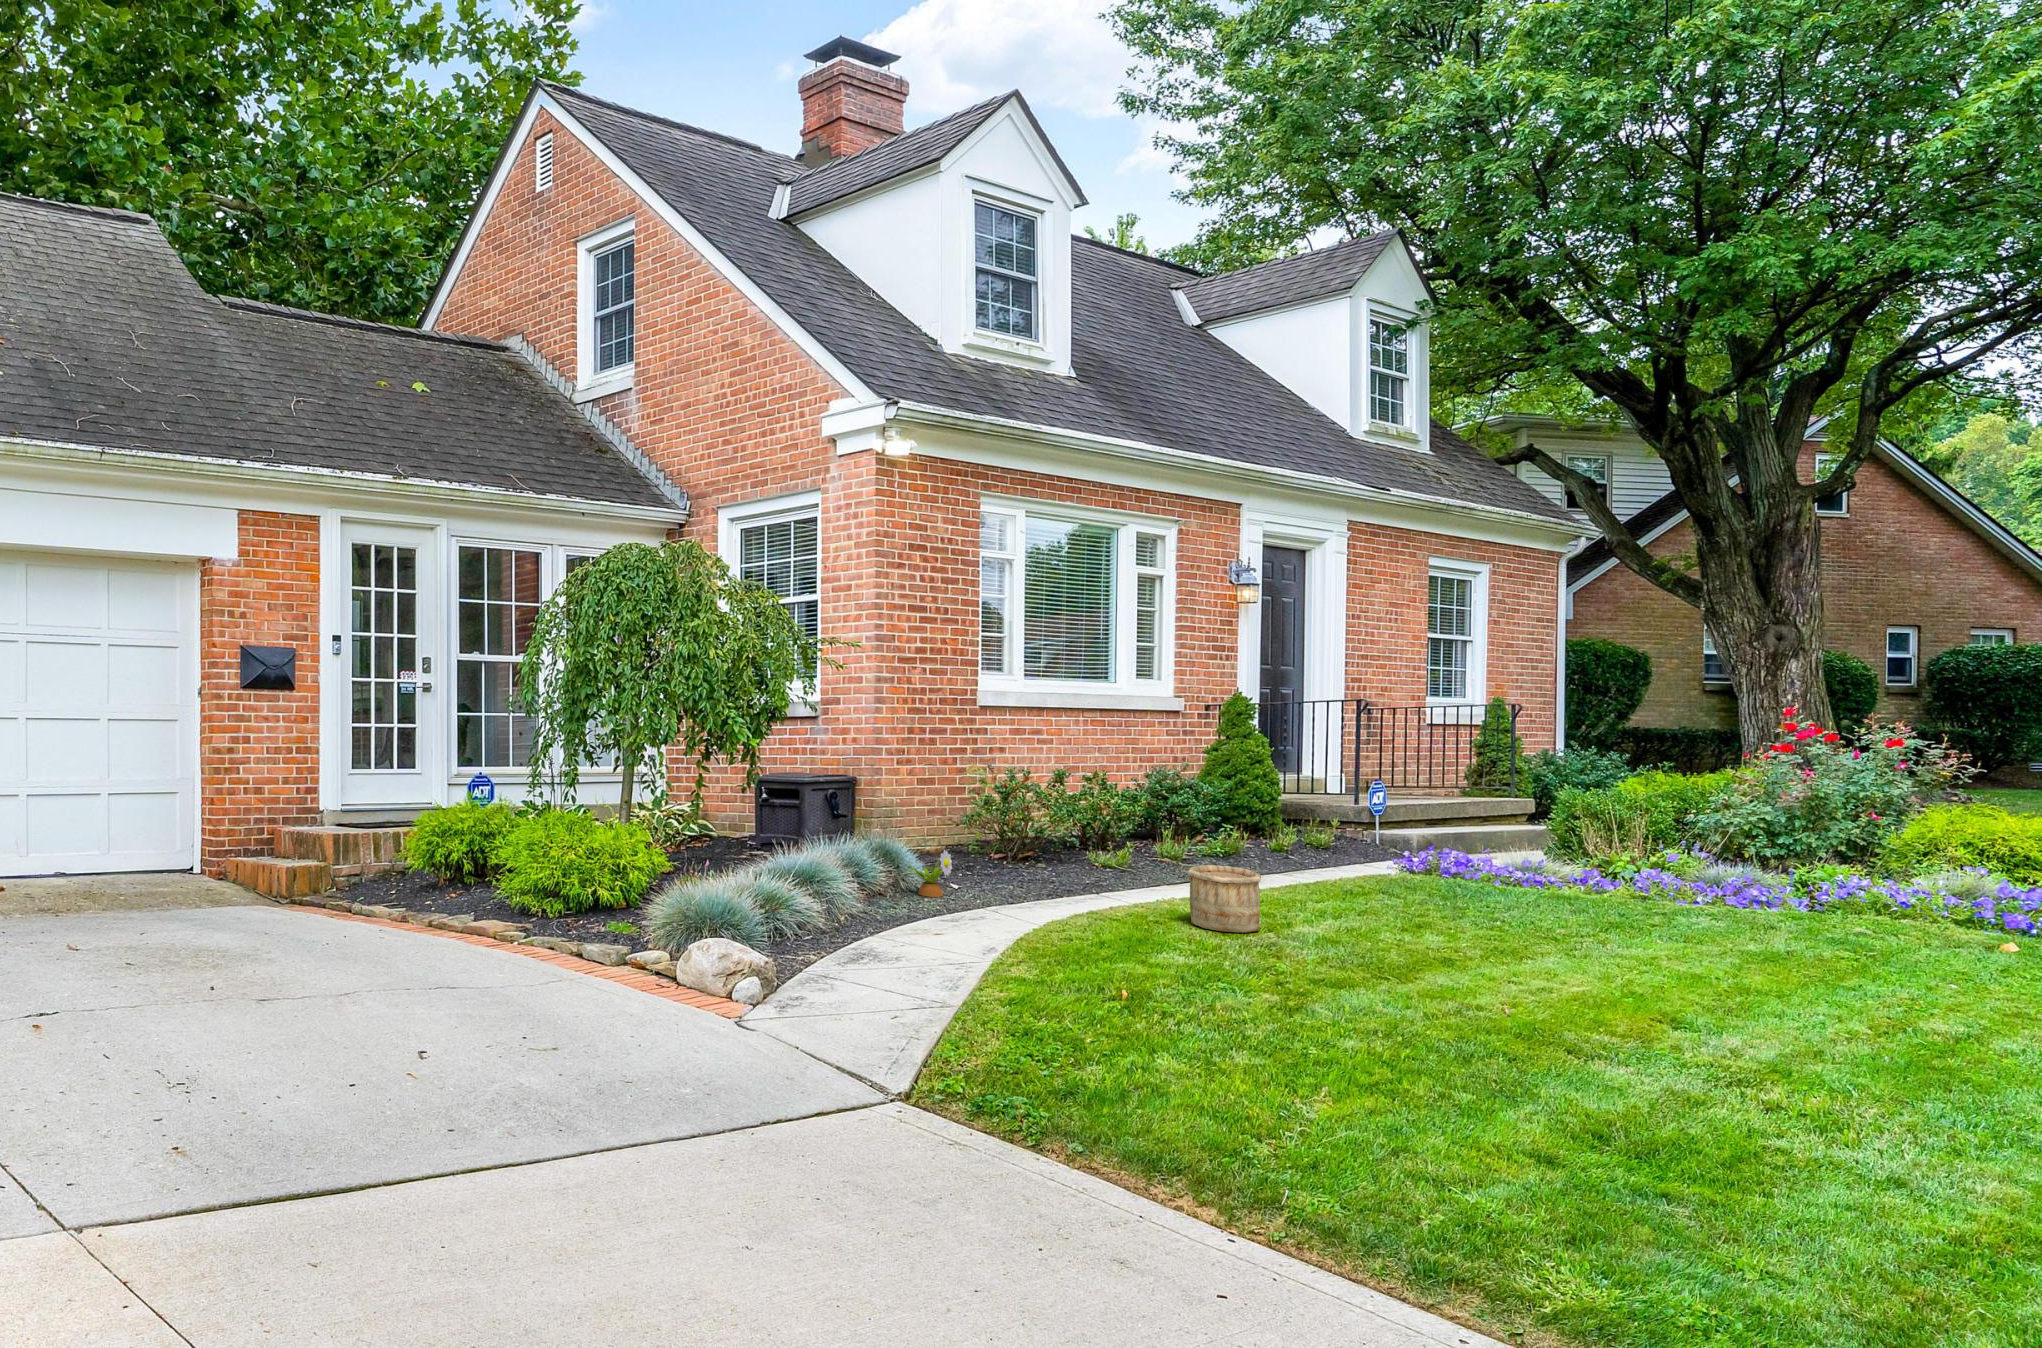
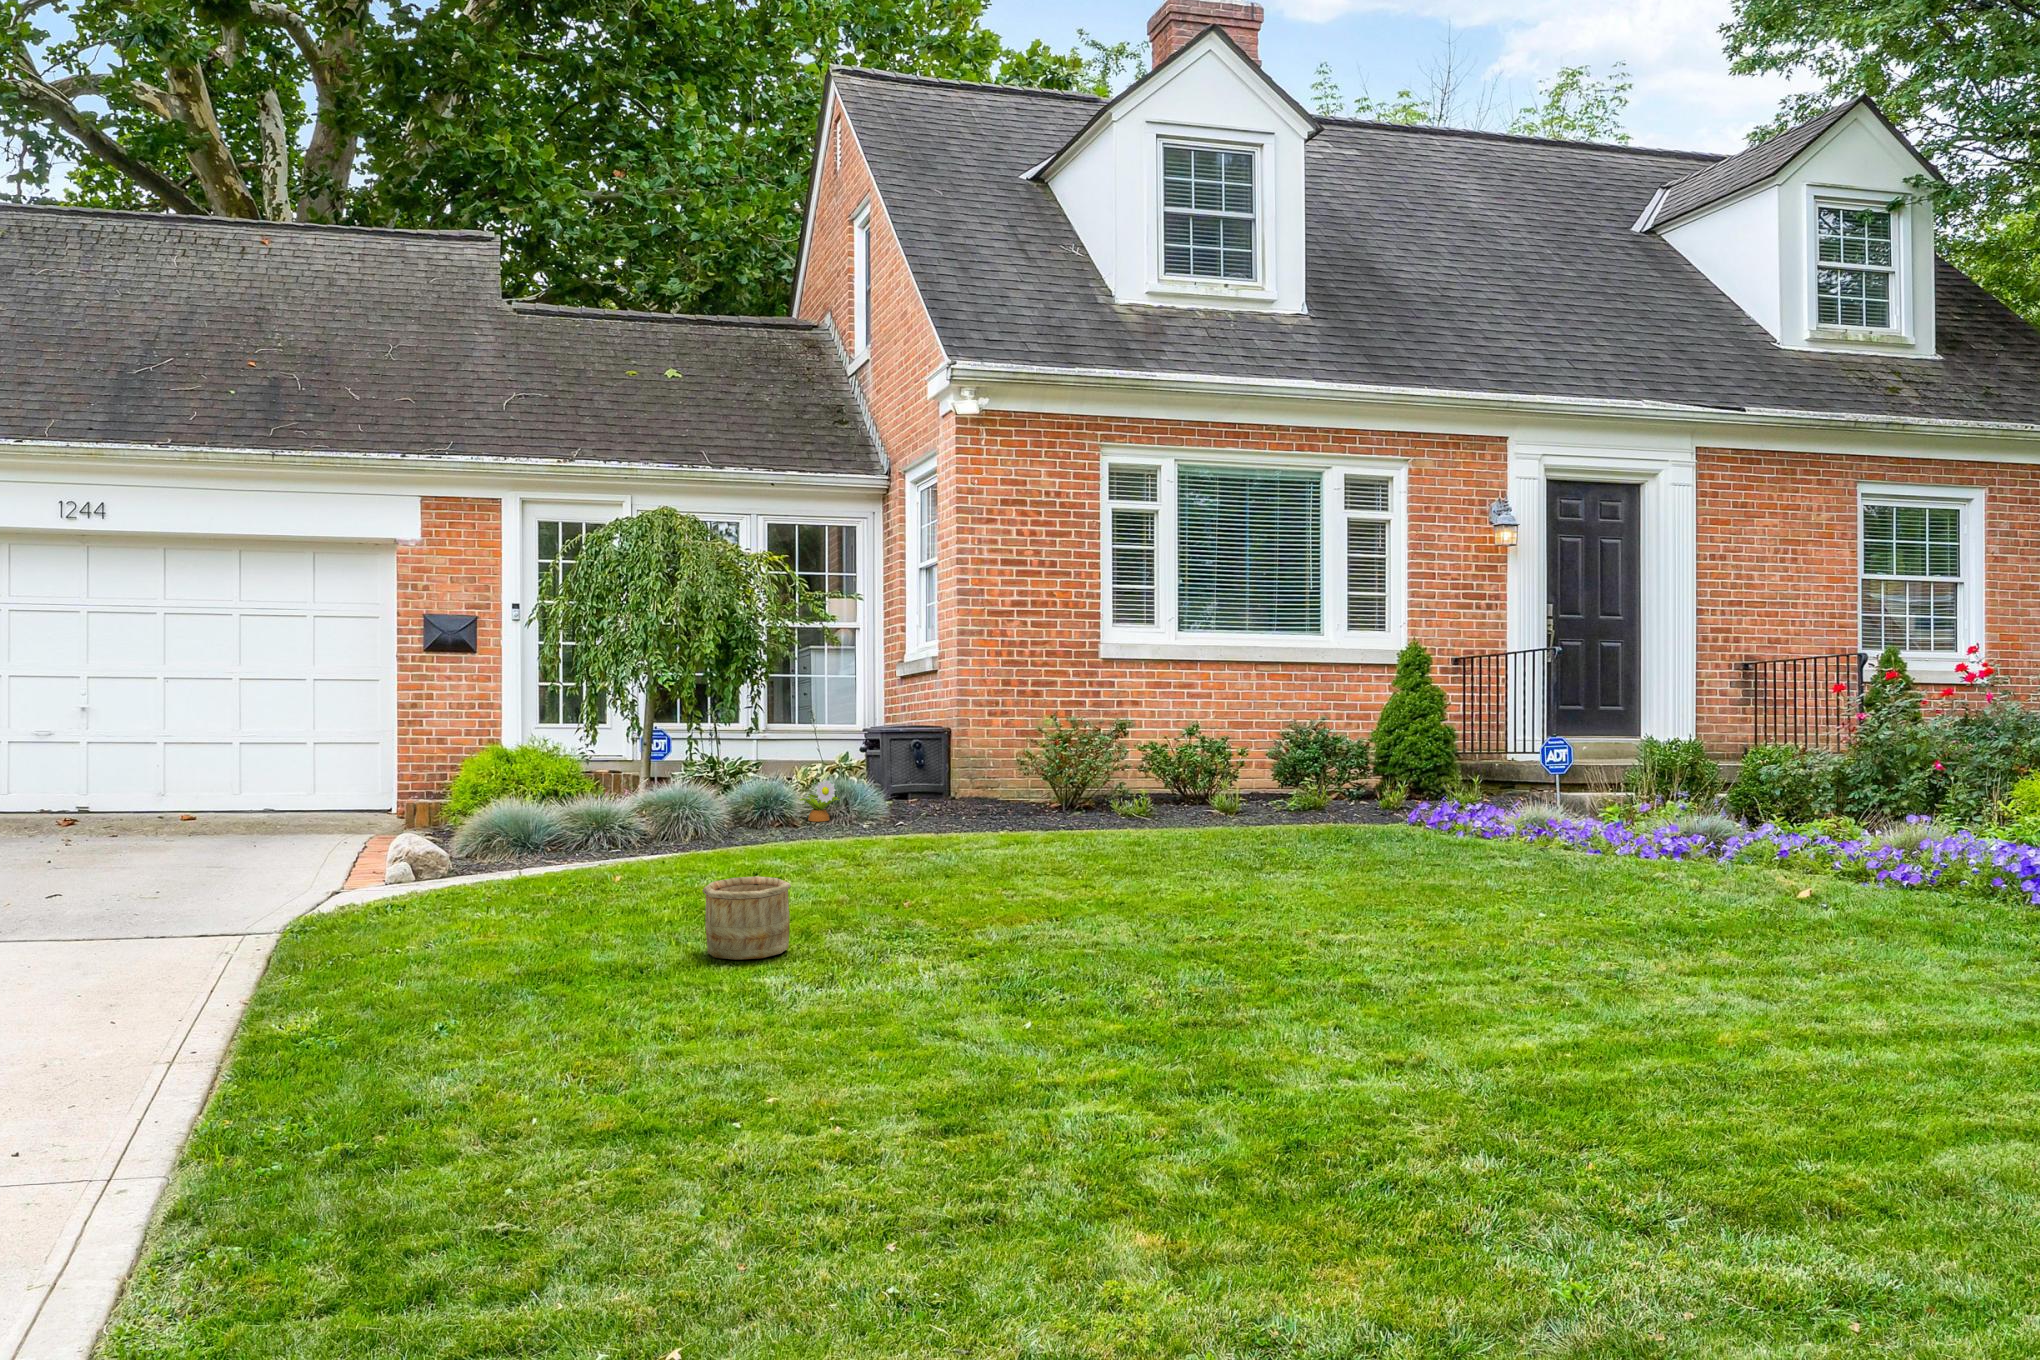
wooden bucket: present [1187,865,1261,932] -> present [702,876,791,960]

